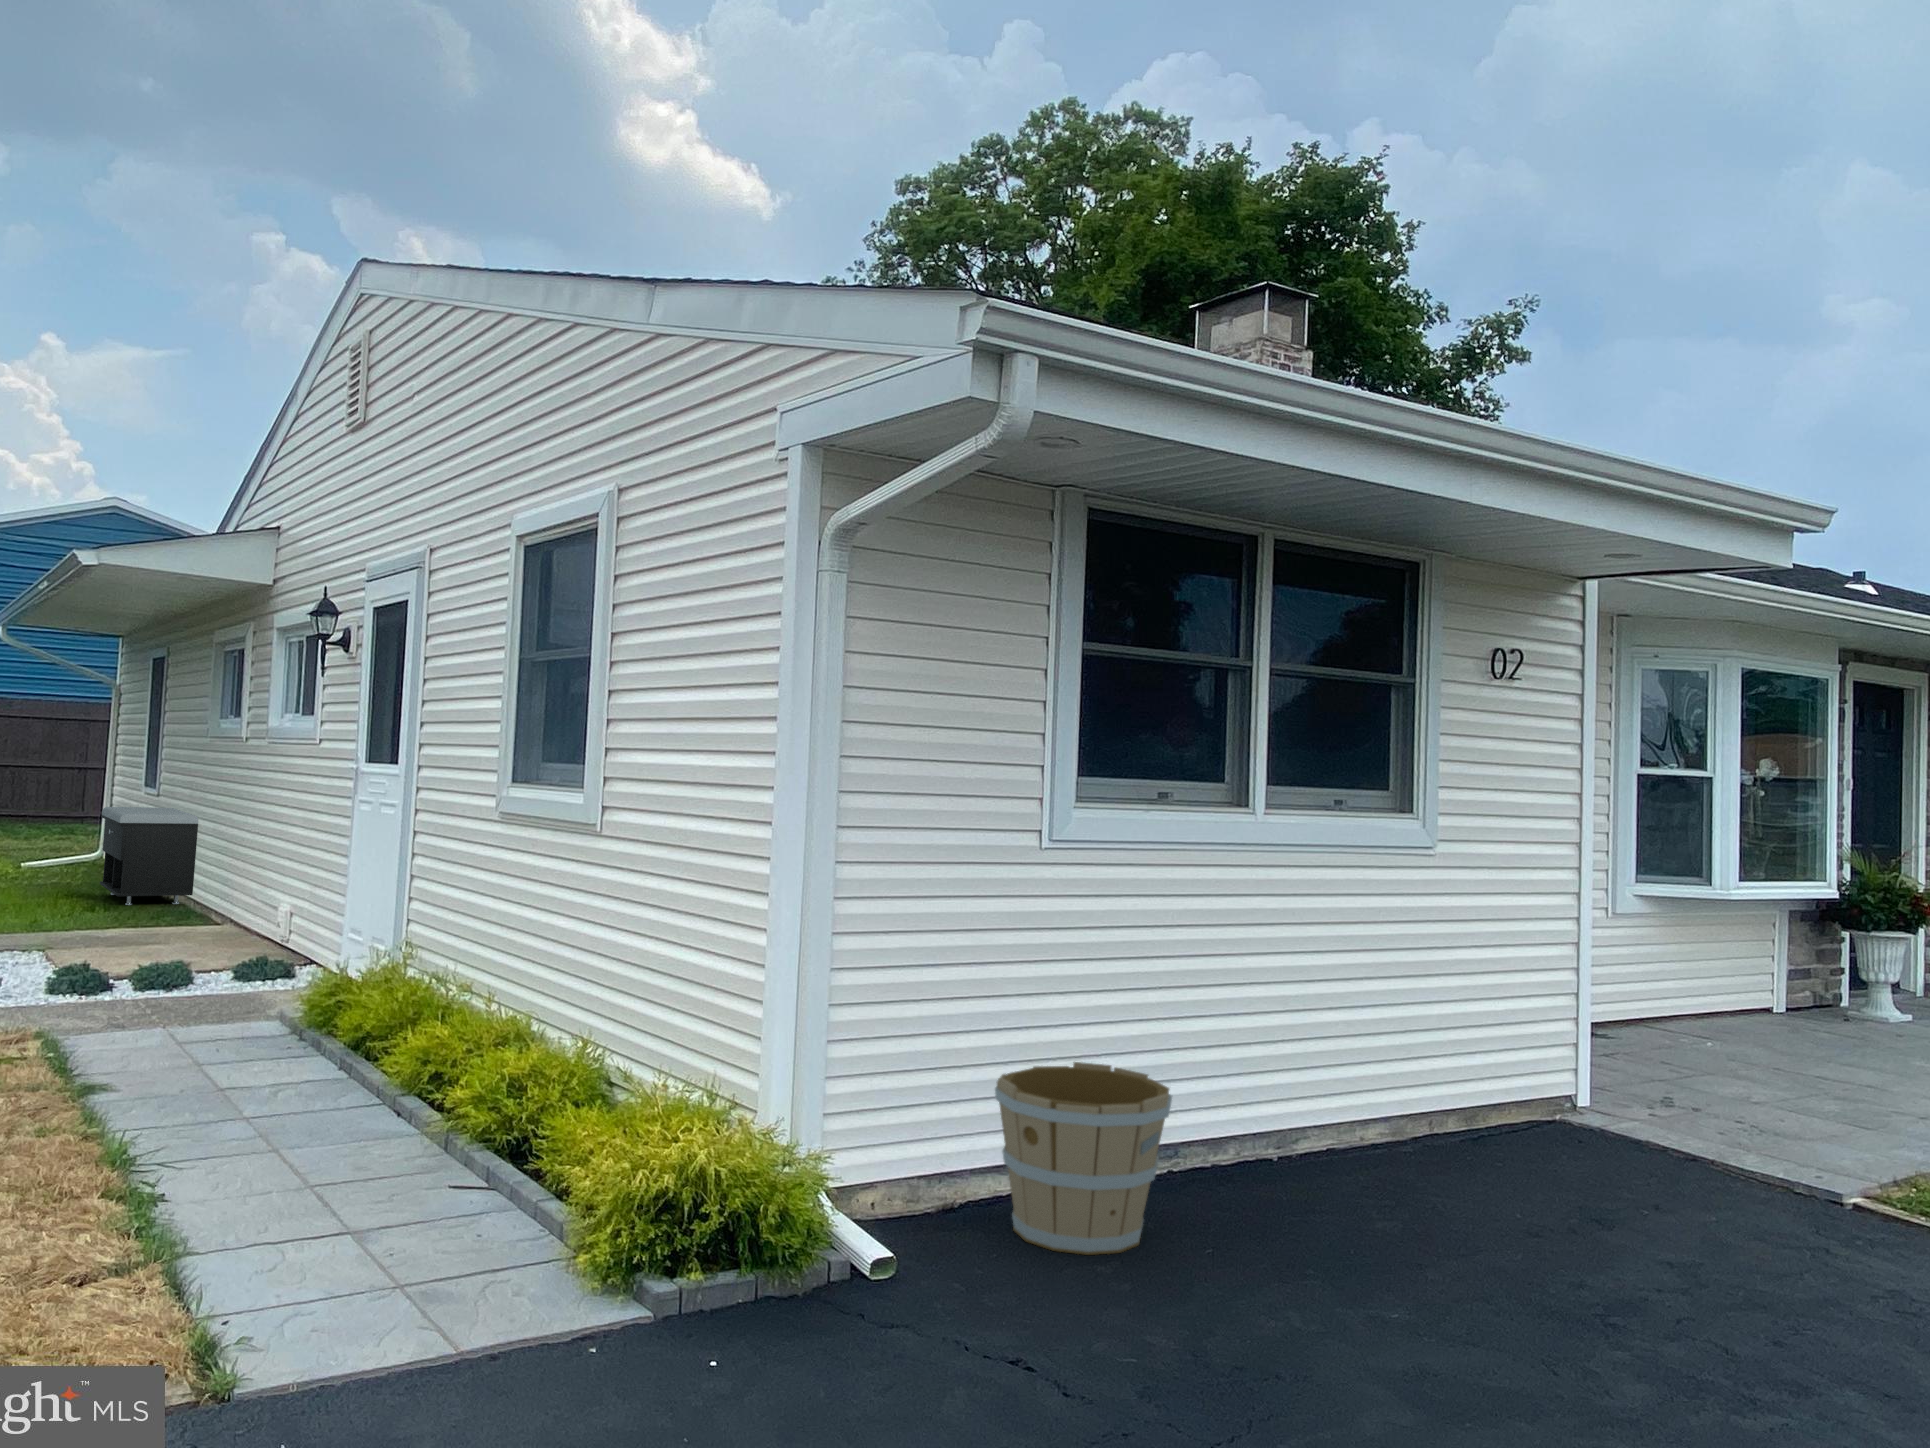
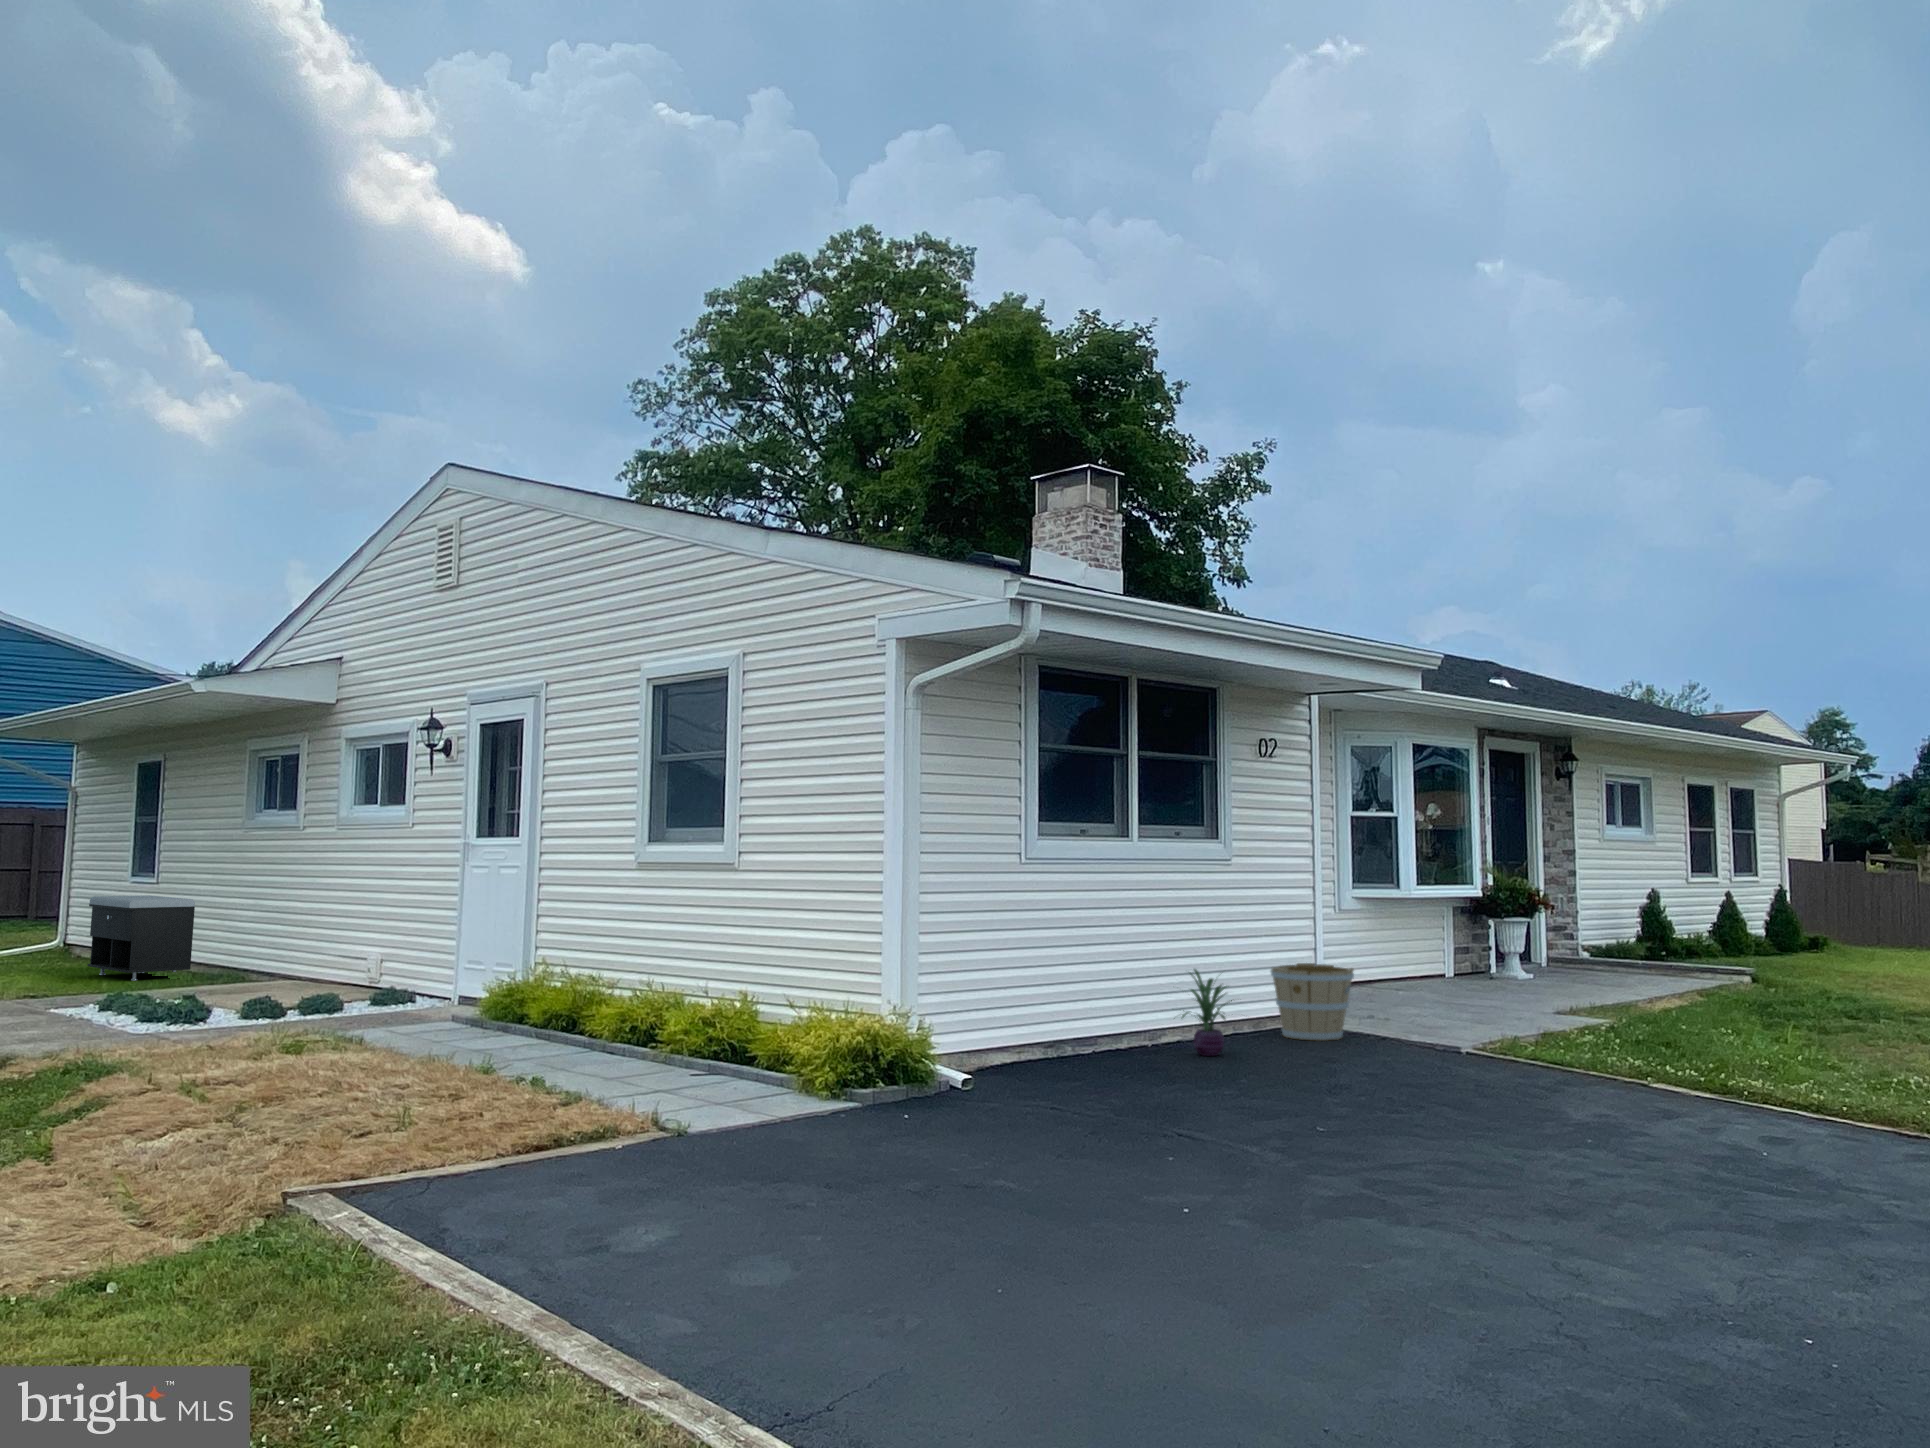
decorative plant: none [1289,1033,1454,1192] -> present [1181,969,1232,1056]
wooden bucket: present [995,1062,1172,1255] -> present [1271,963,1354,1041]

